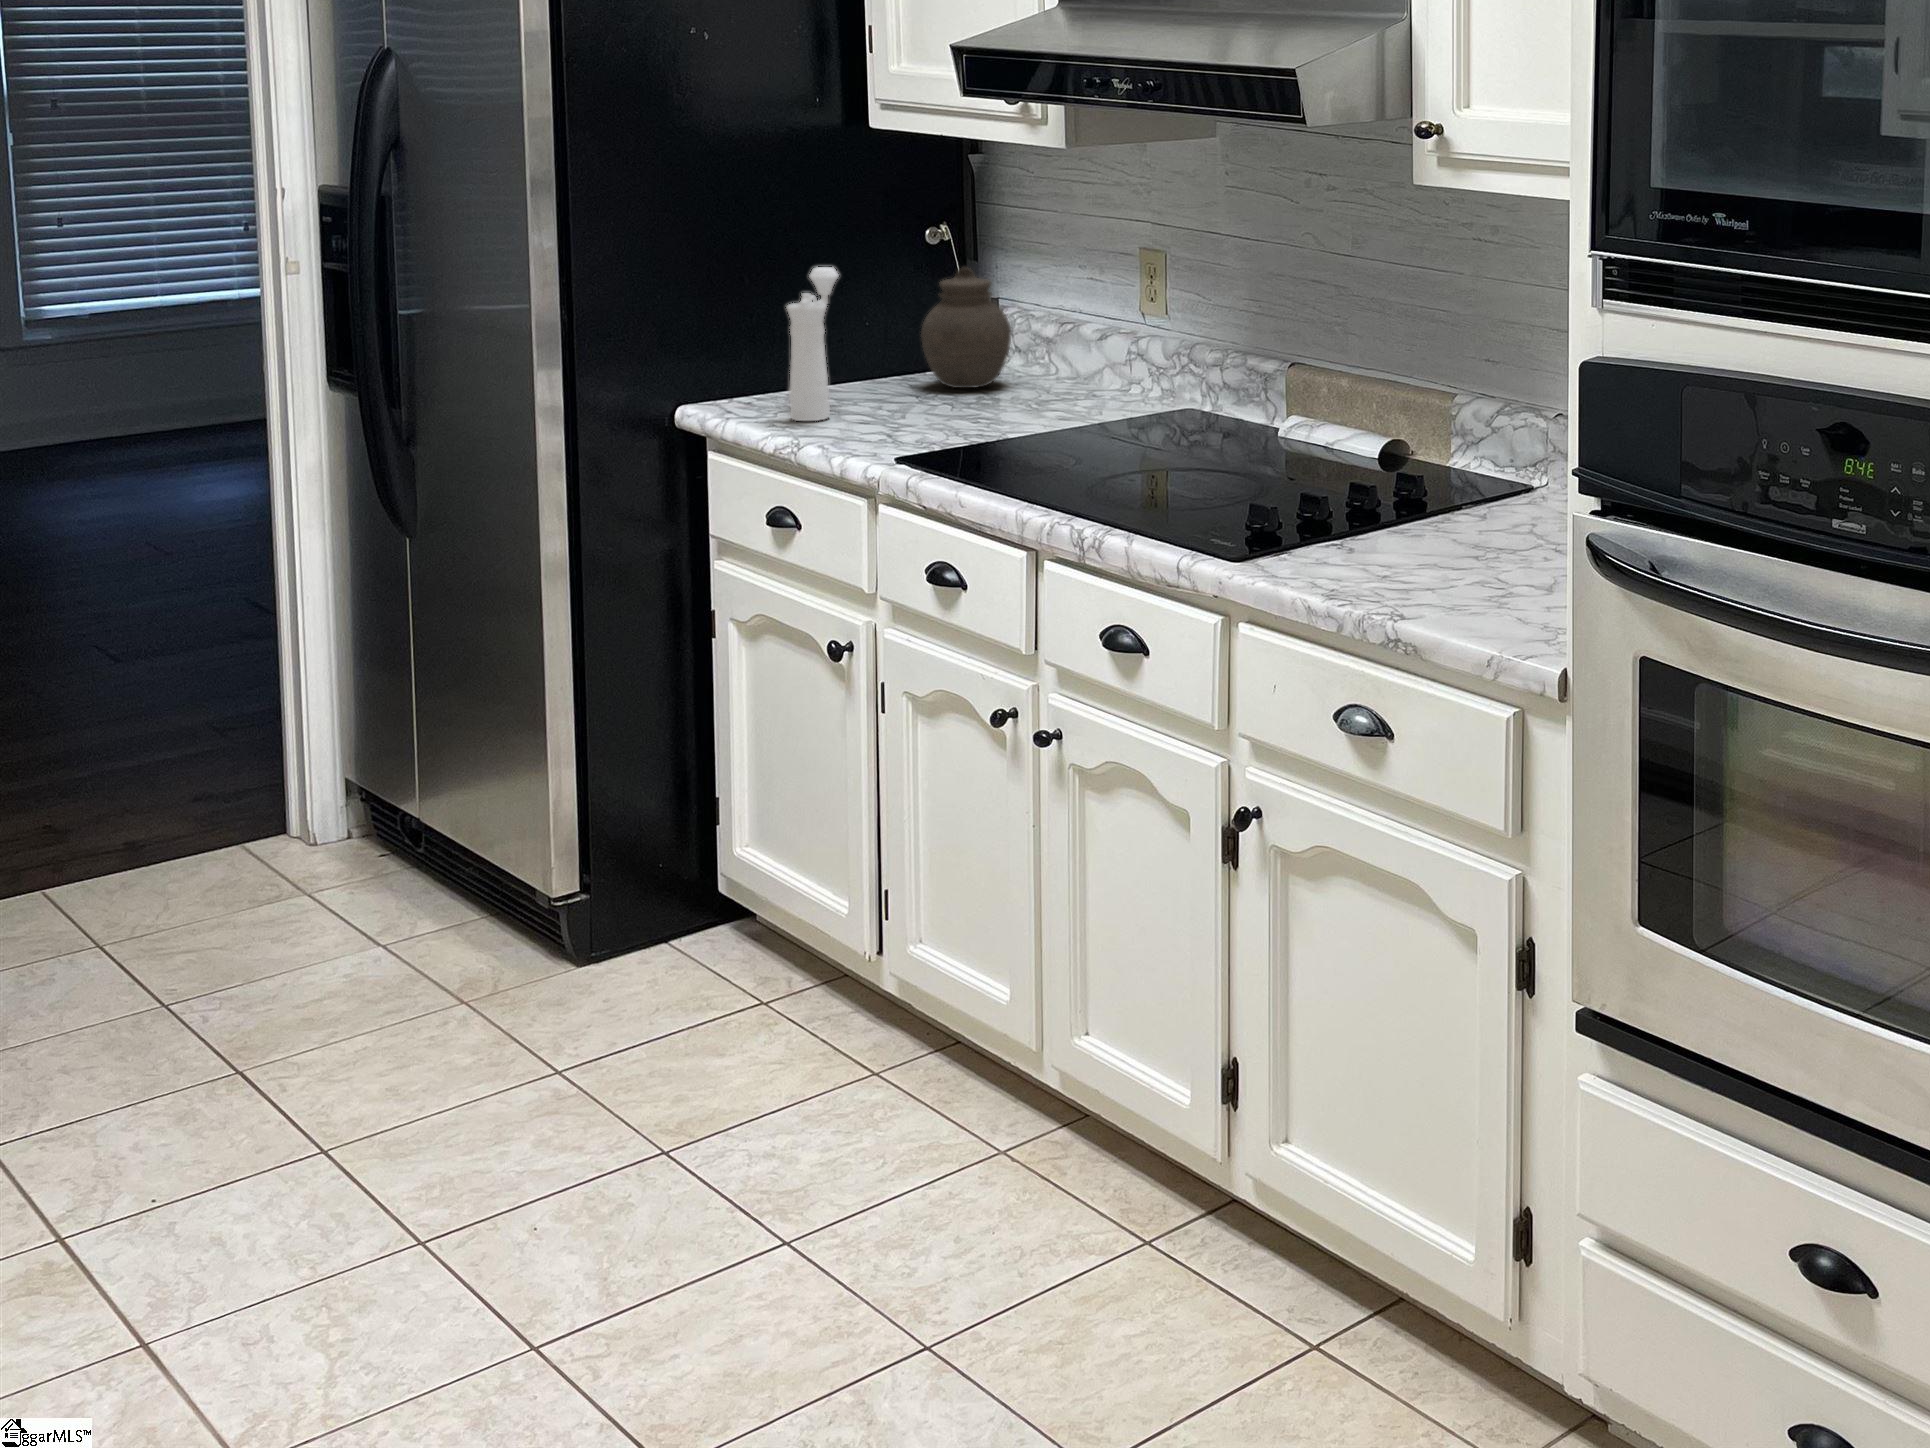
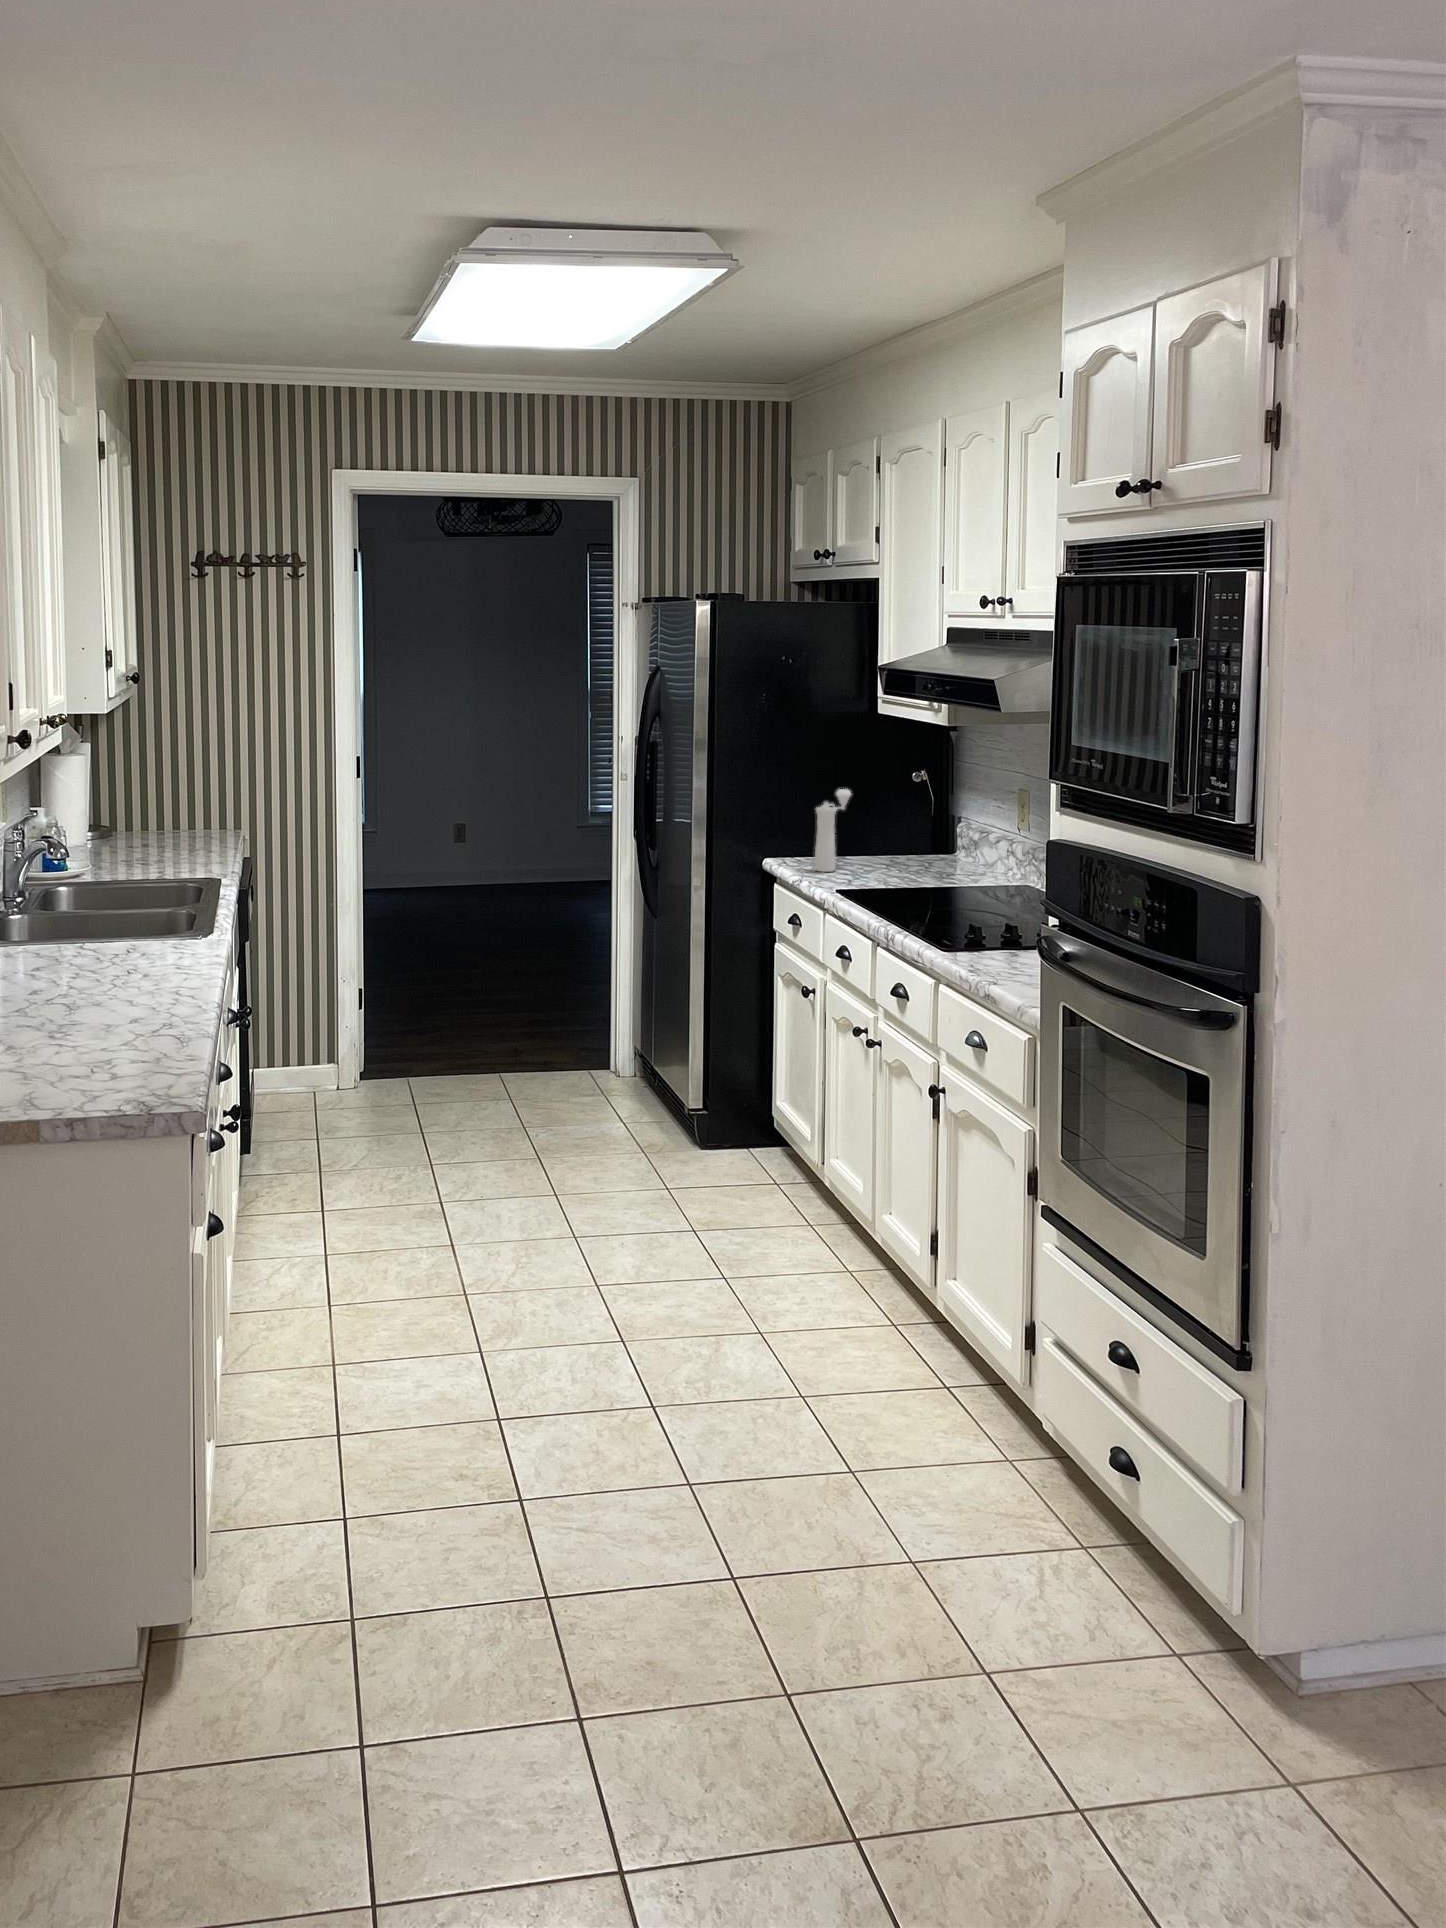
jar: present [921,268,1011,388] -> none [904,796,955,865]

